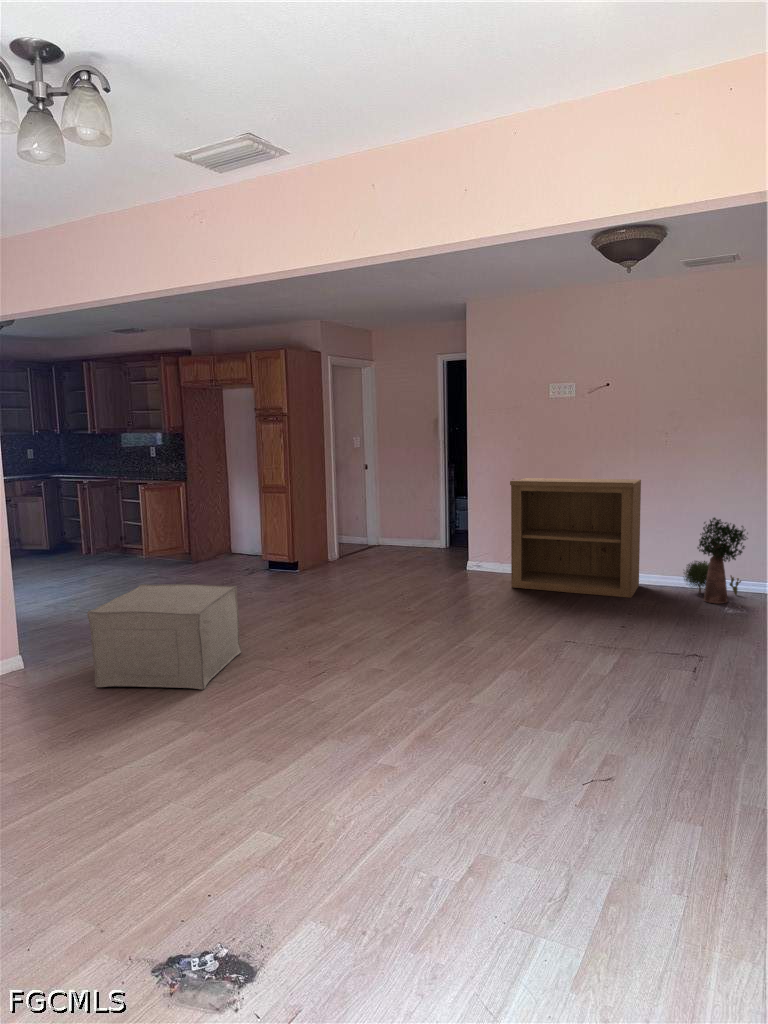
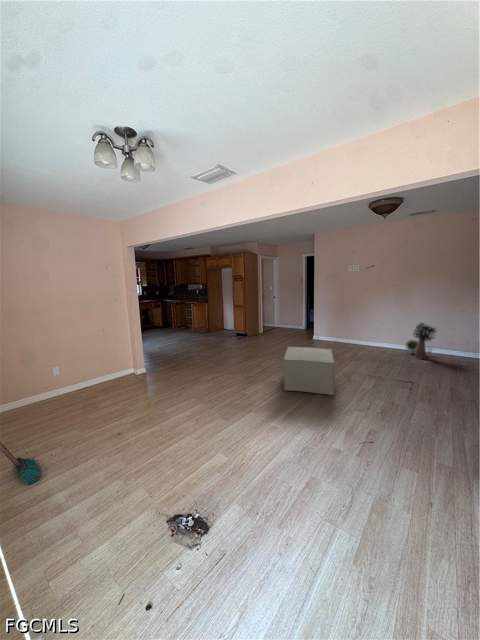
bookshelf: present [510,478,641,598] -> none [330,304,387,354]
ottoman: present [87,584,241,690] -> present [283,346,335,395]

